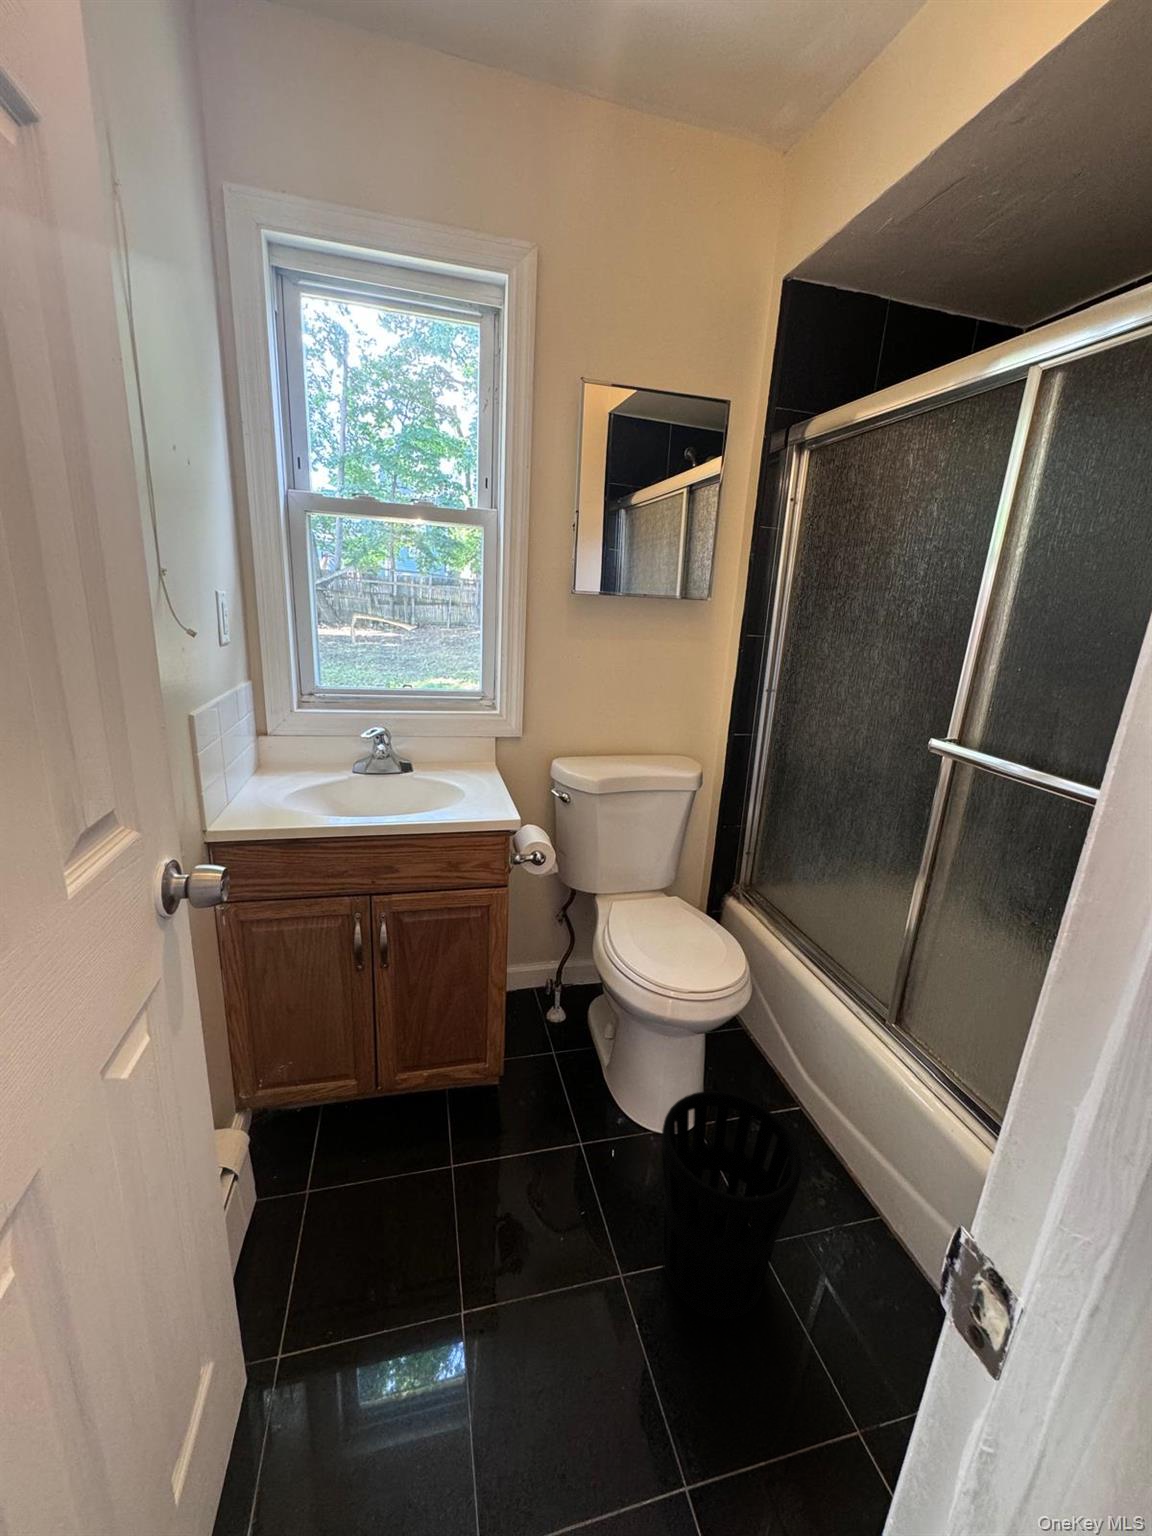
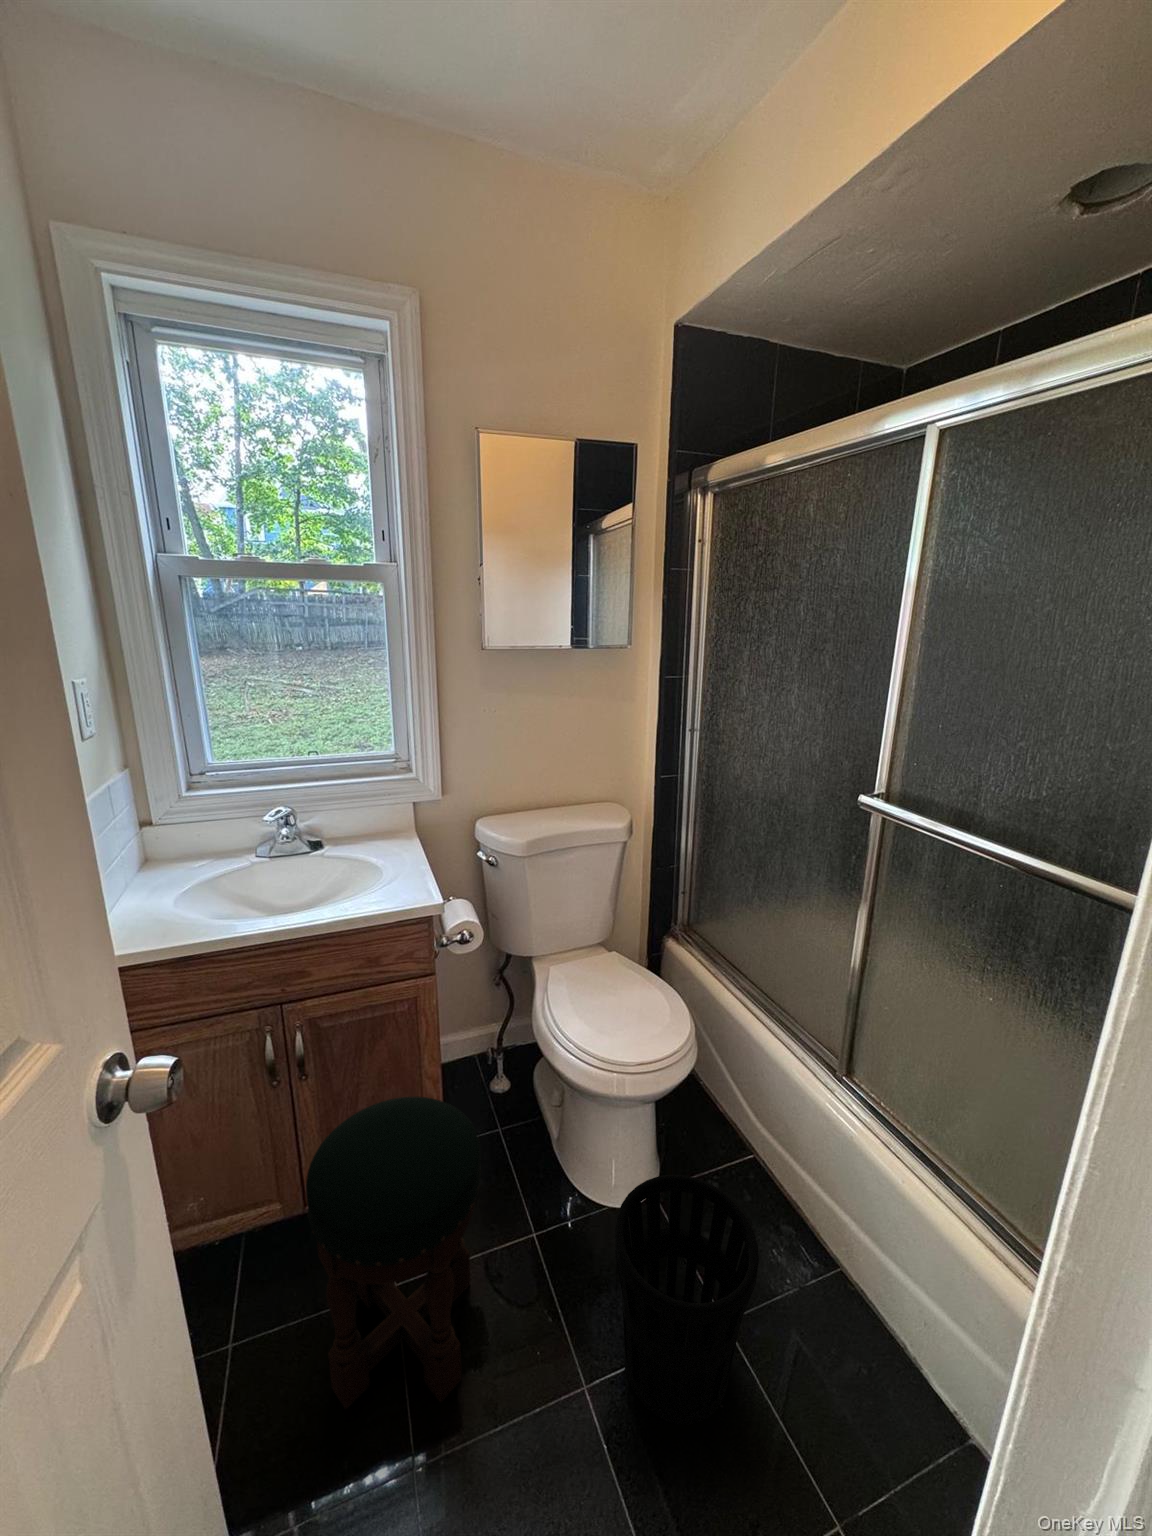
stool: none [385,991,541,1266] -> present [306,1096,481,1409]

